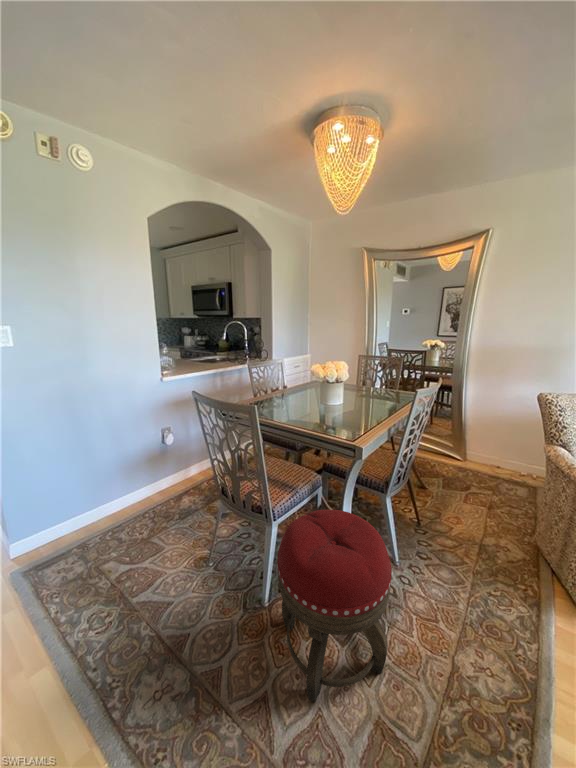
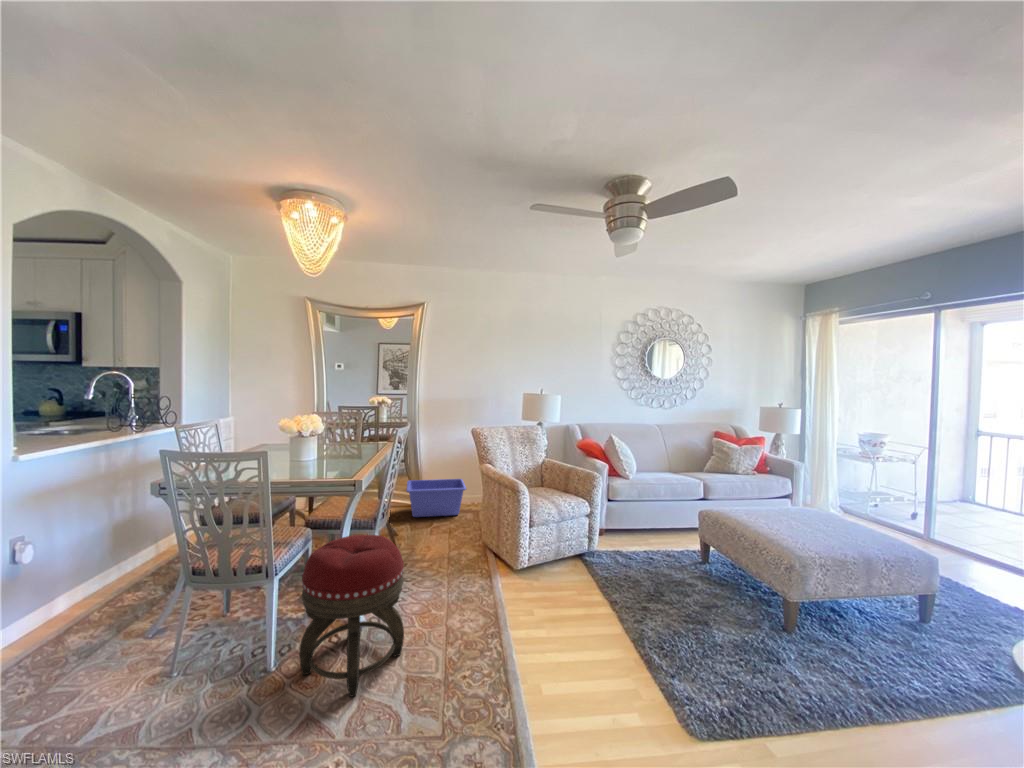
storage bin: none [445,430,524,484] -> present [407,479,466,517]

